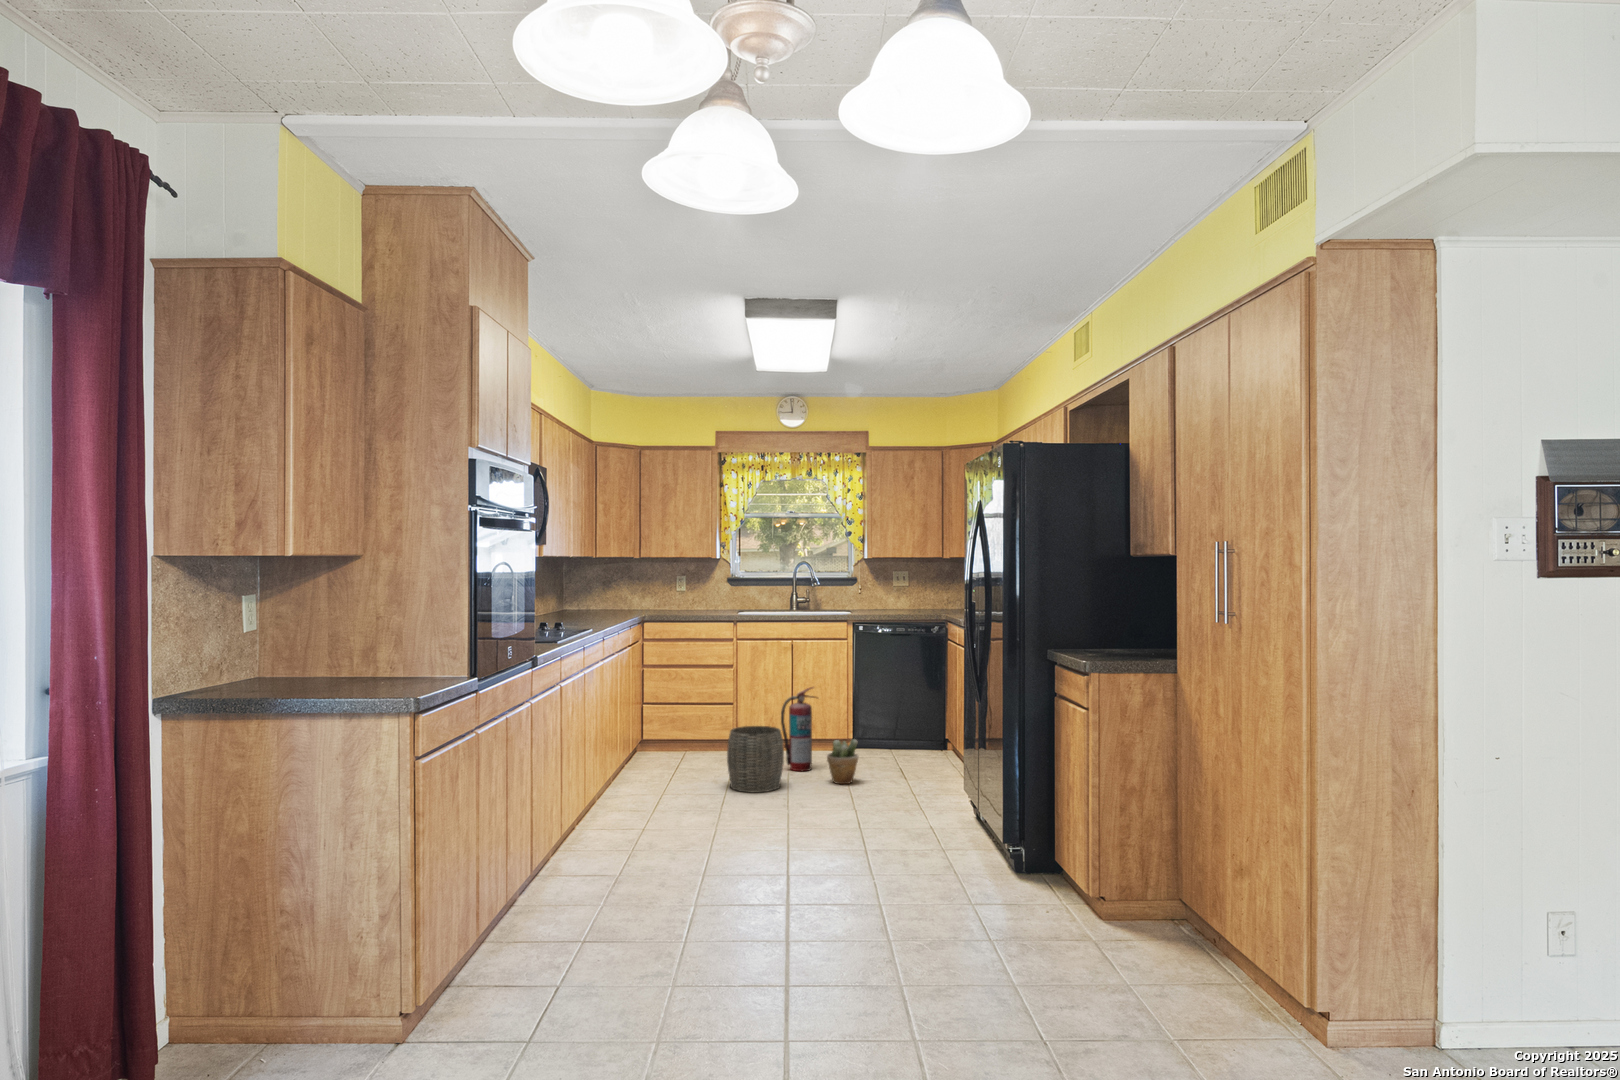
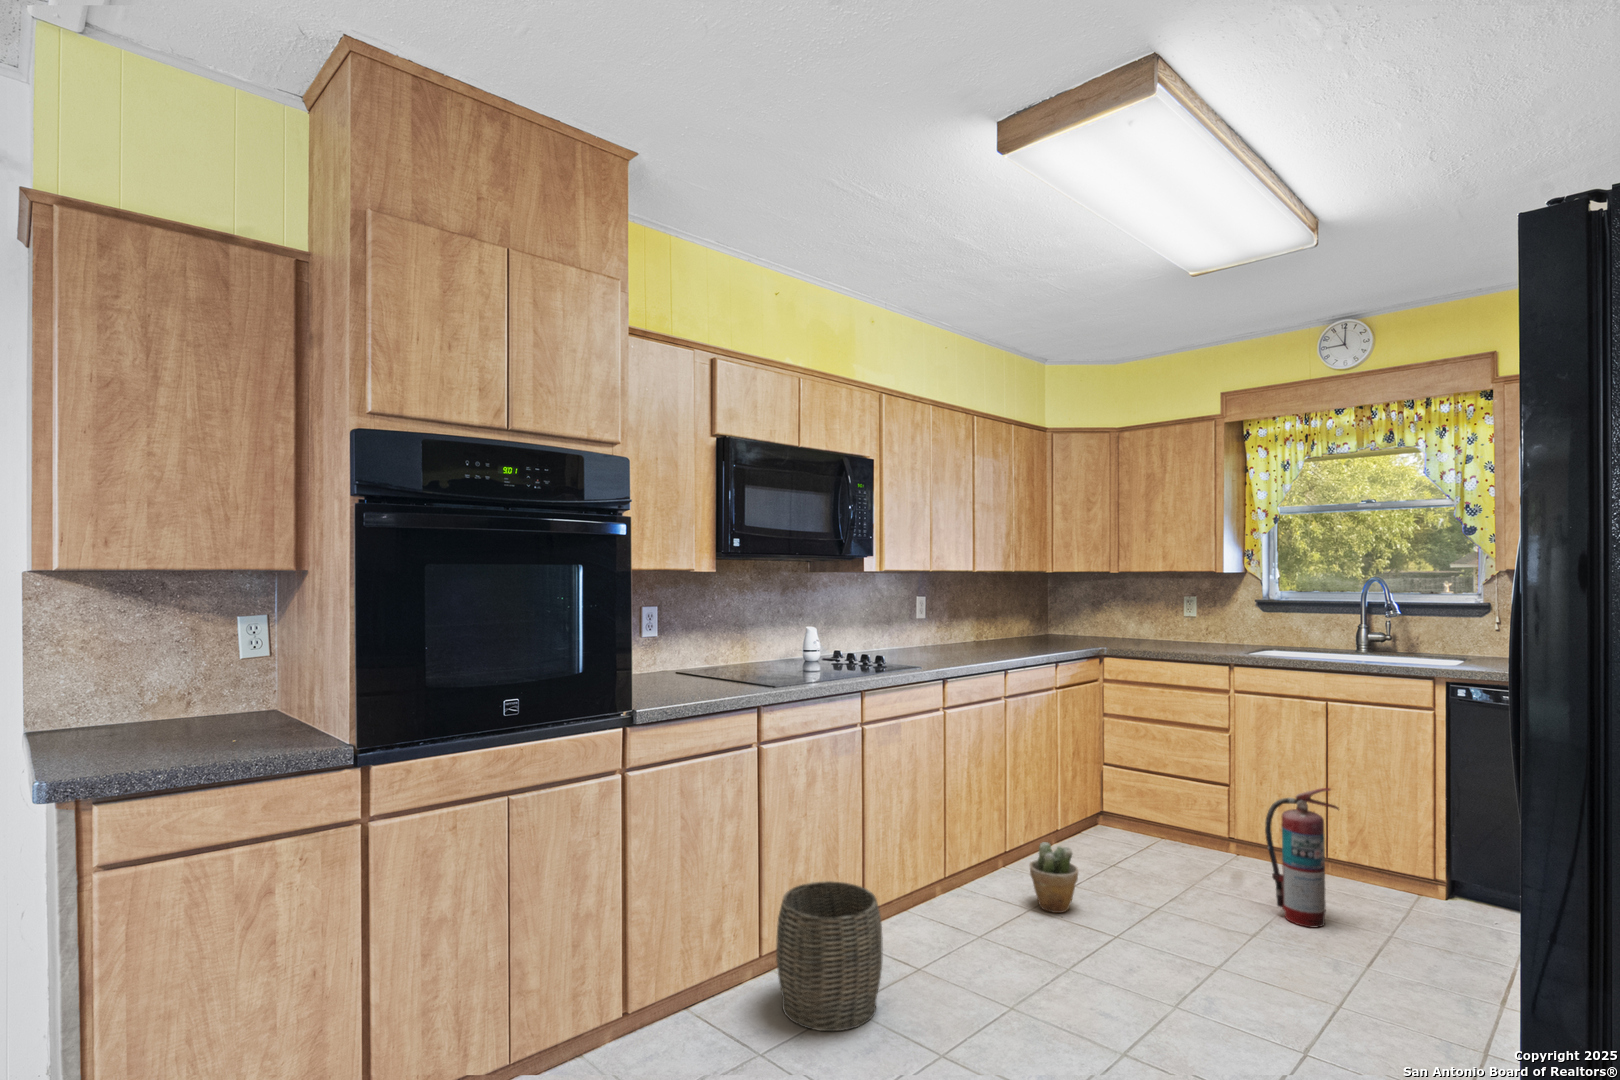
woven basket: present [727,726,784,793] -> present [776,881,883,1031]
potted plant: present [827,739,858,784] -> present [1030,842,1078,913]

